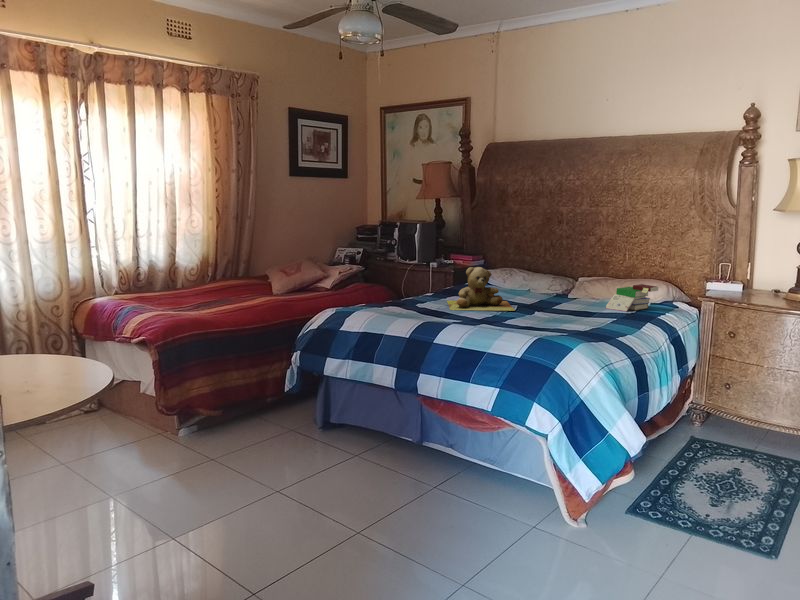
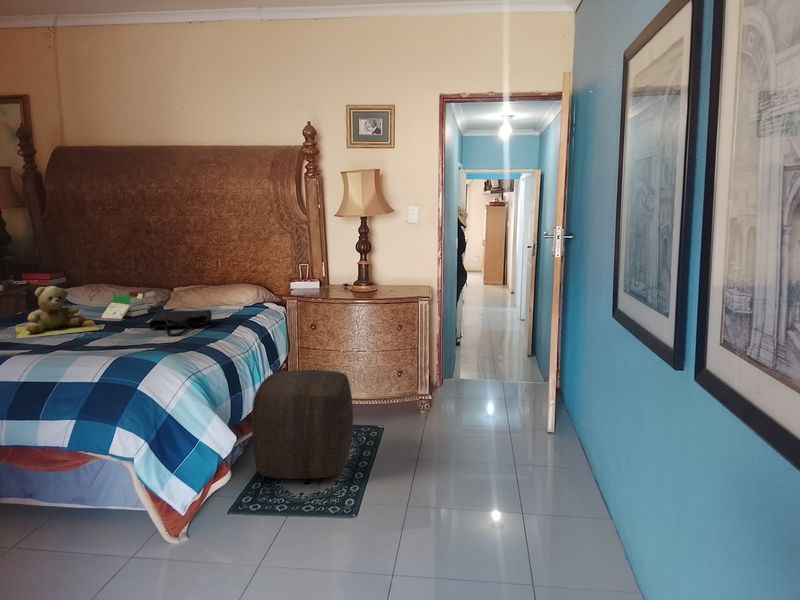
book: present [606,284,659,312] -> present [102,290,154,319]
tote bag: none [560,299,620,326] -> present [149,310,212,337]
ottoman: none [656,379,779,505] -> present [252,370,353,479]

